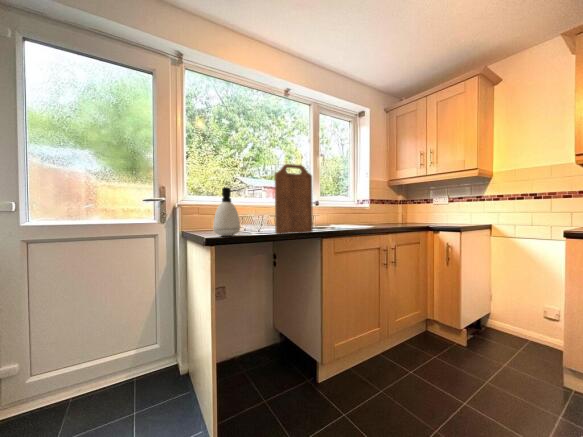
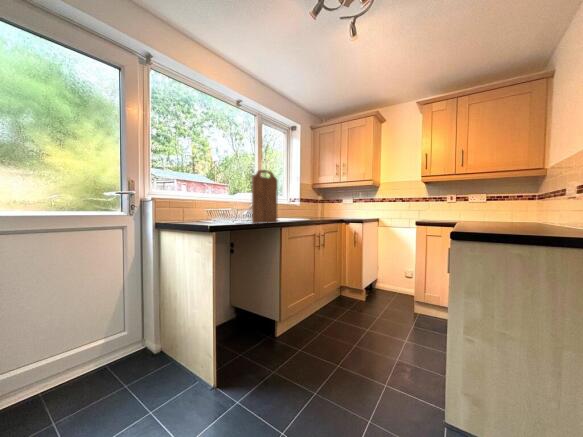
soap dispenser: present [213,187,240,236] -> none [208,186,229,225]

